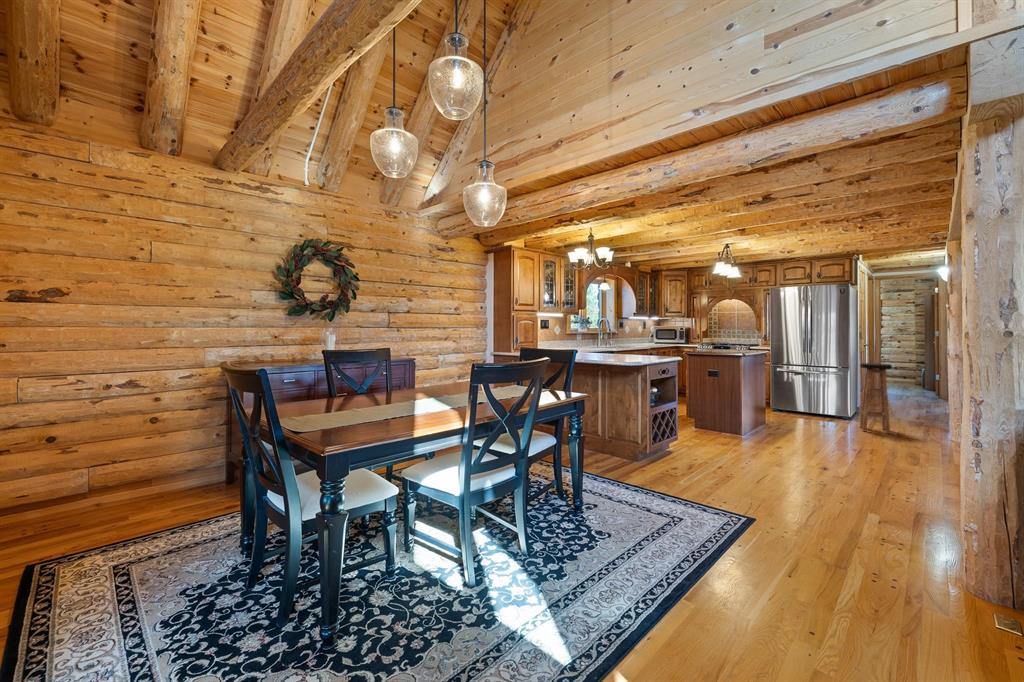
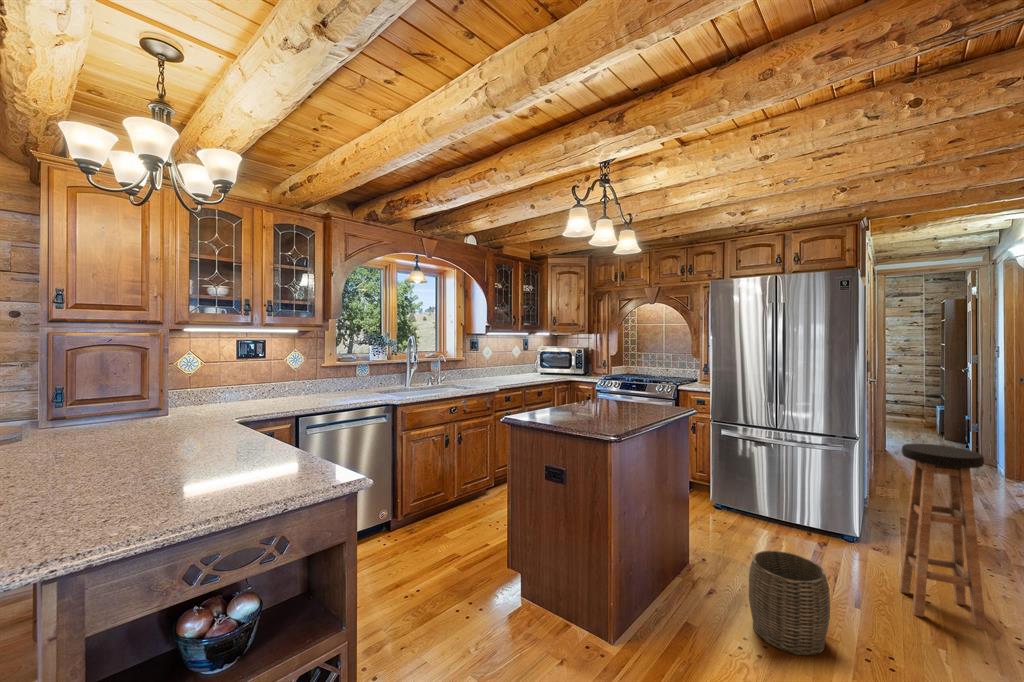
woven basket: none [793,404,826,436] -> present [749,551,830,655]

